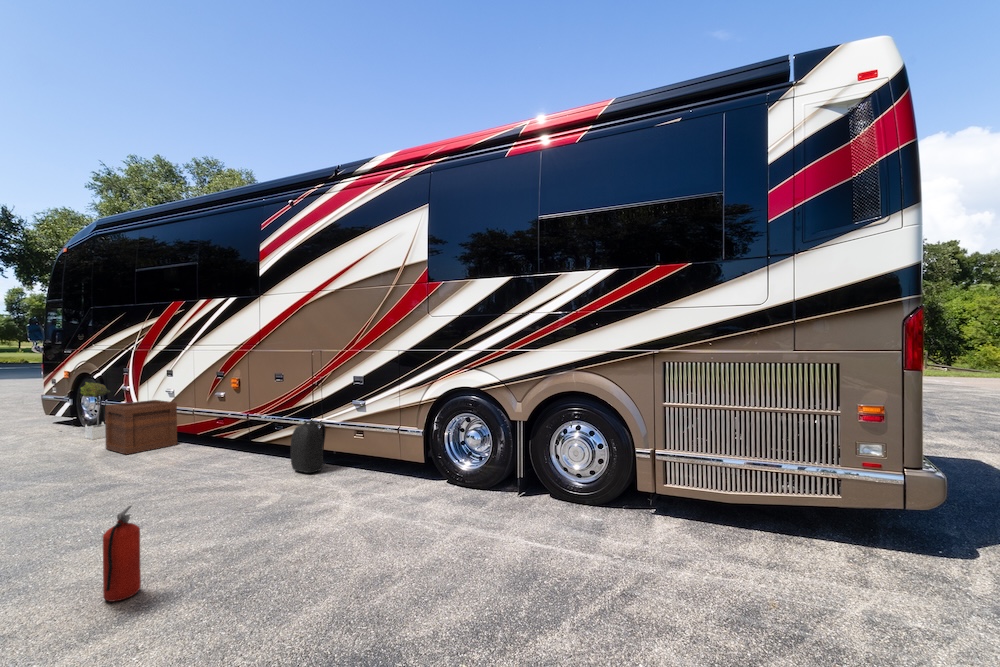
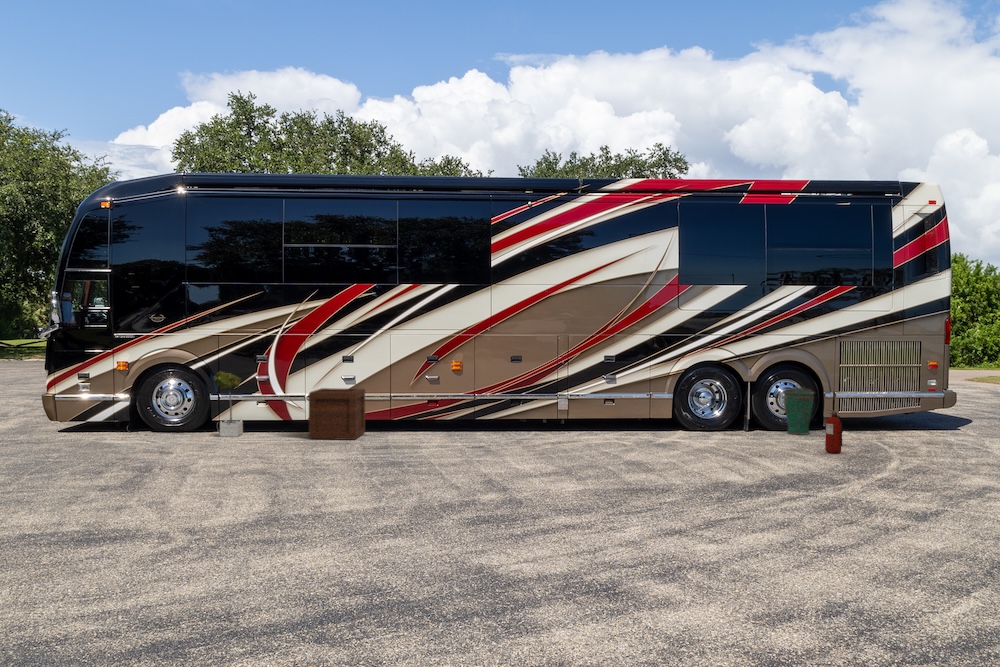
backpack: present [291,421,326,473] -> none [556,393,584,435]
trash can: none [559,434,610,520] -> present [783,387,814,435]
fire extinguisher: present [103,506,141,601] -> present [825,409,843,453]

